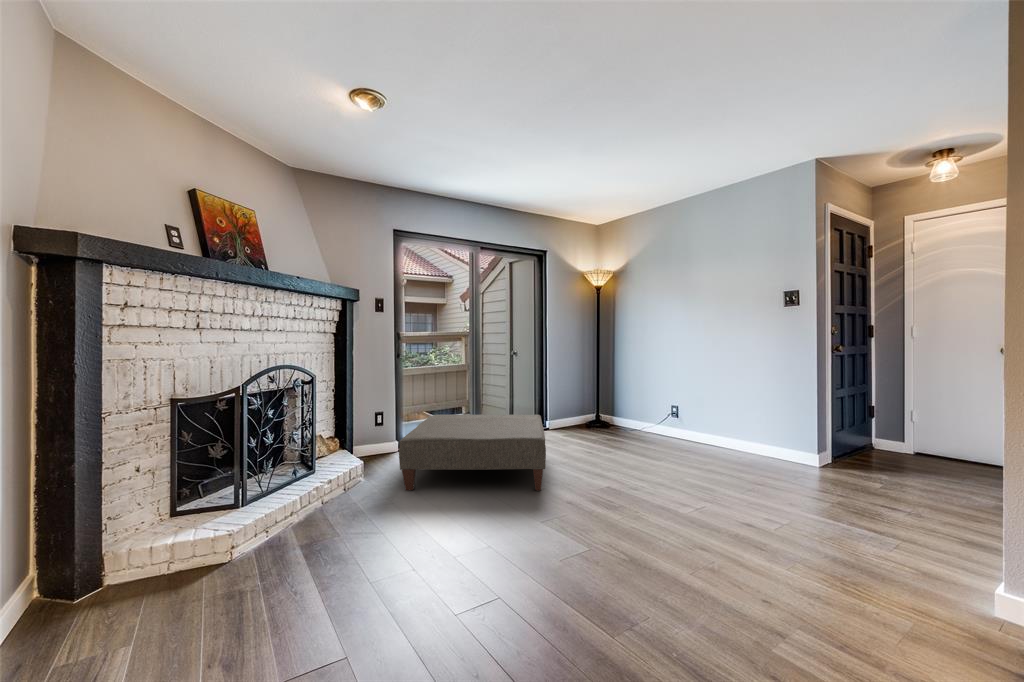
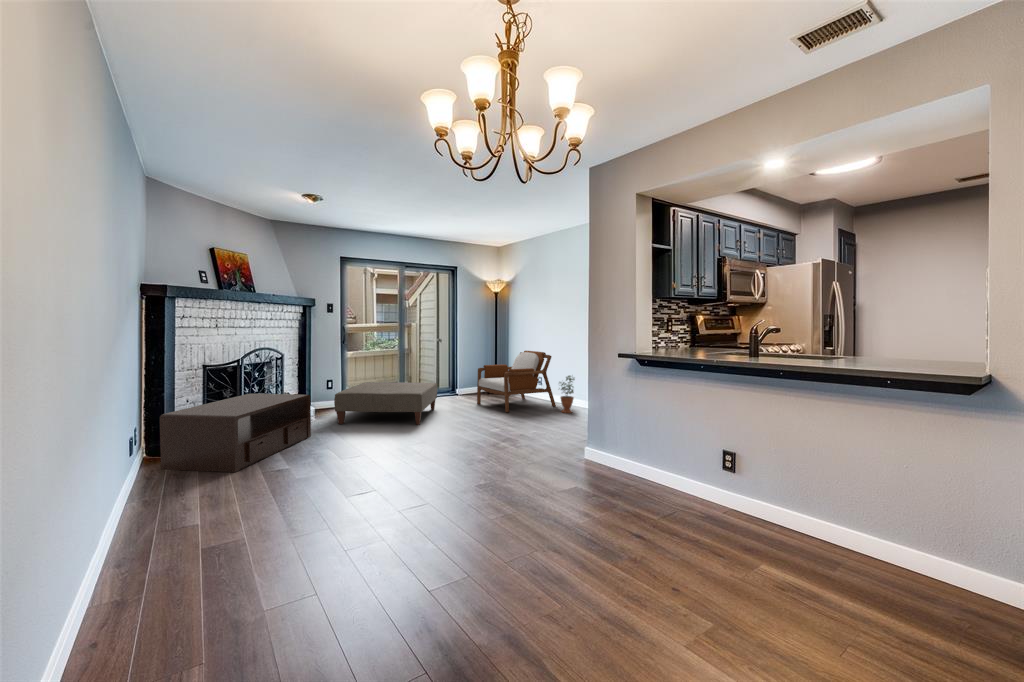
armchair: none [590,364,710,460] -> present [477,351,556,412]
potted plant: none [727,398,756,460] -> present [560,376,575,413]
coffee table: none [36,447,368,676] -> present [160,393,311,472]

